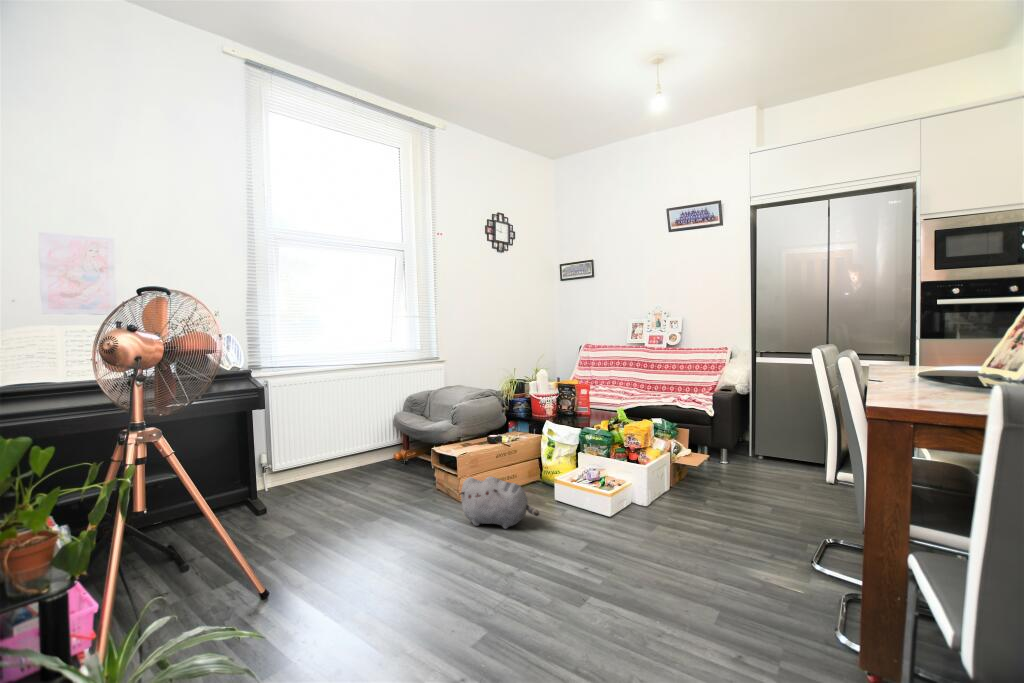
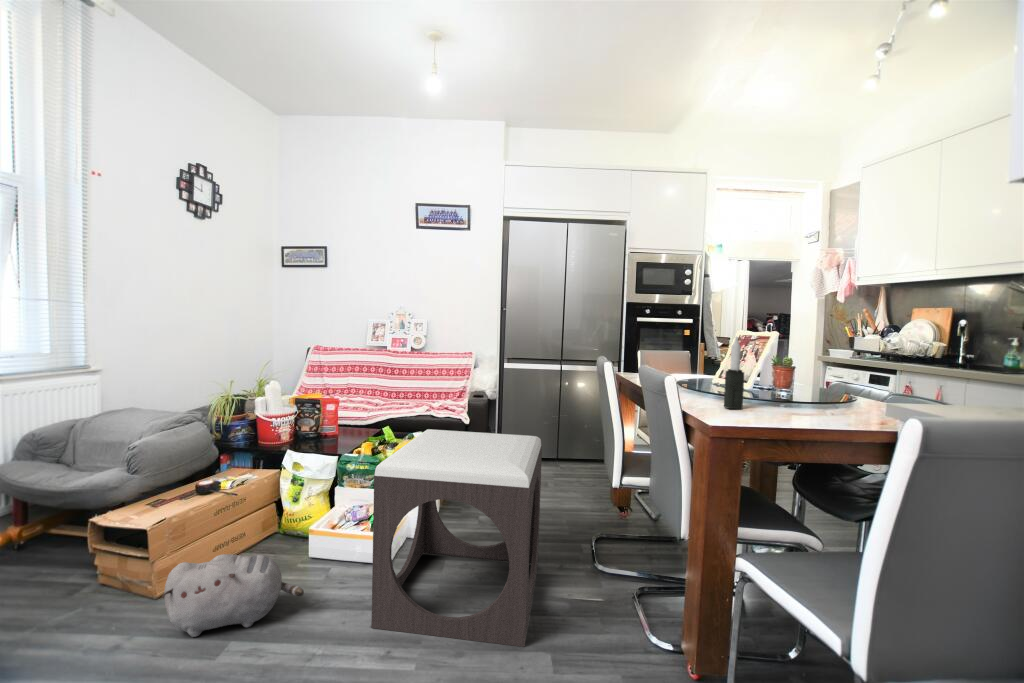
candle: none [935,309,959,392] -> present [724,337,744,409]
footstool: none [580,407,747,594] -> present [371,429,542,647]

